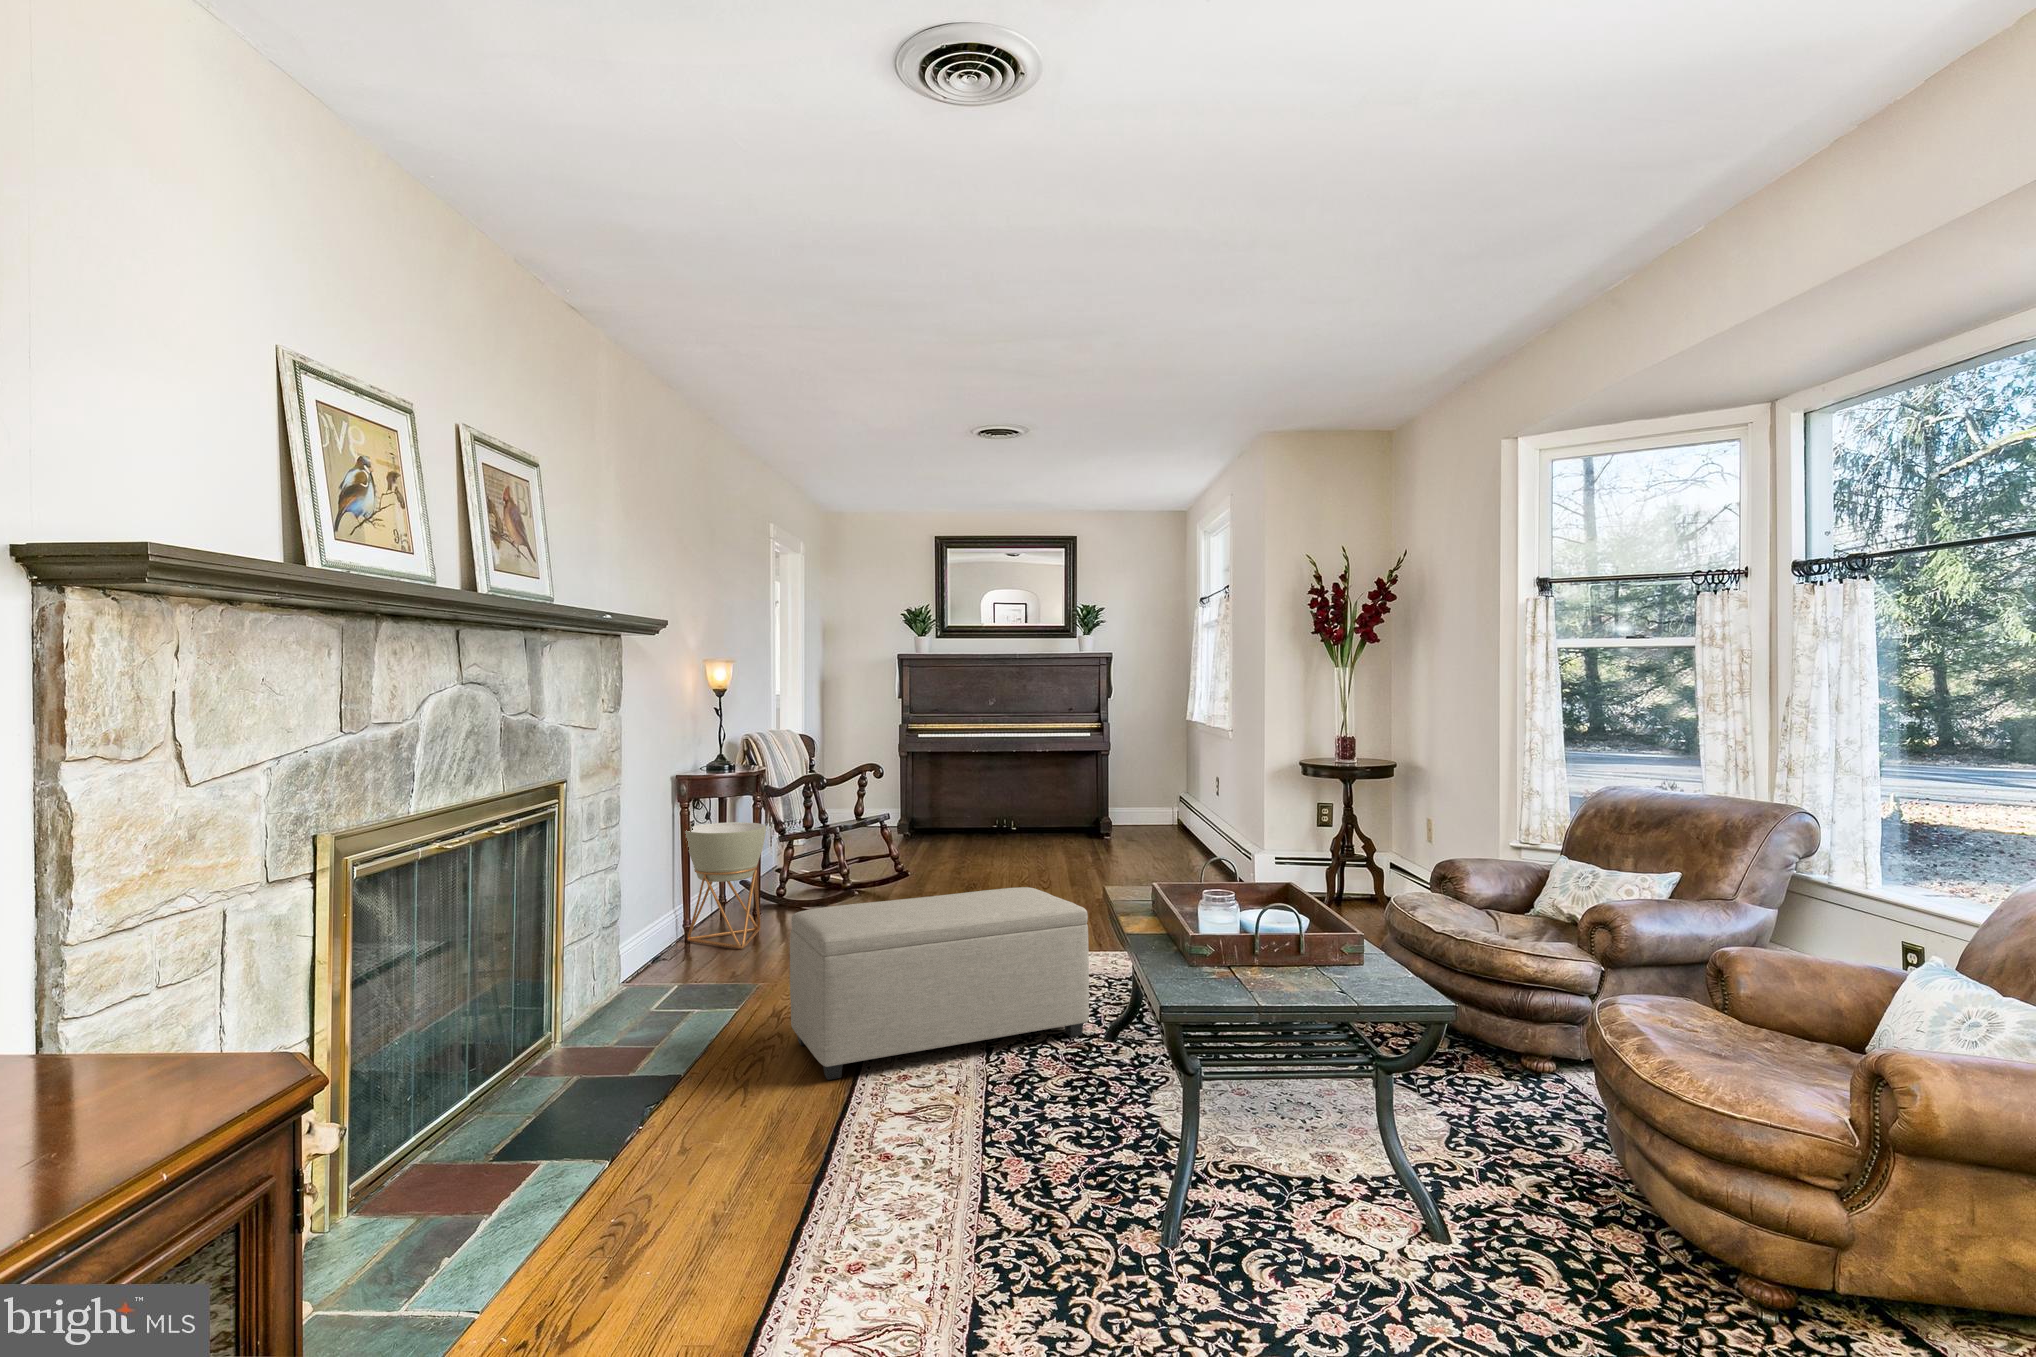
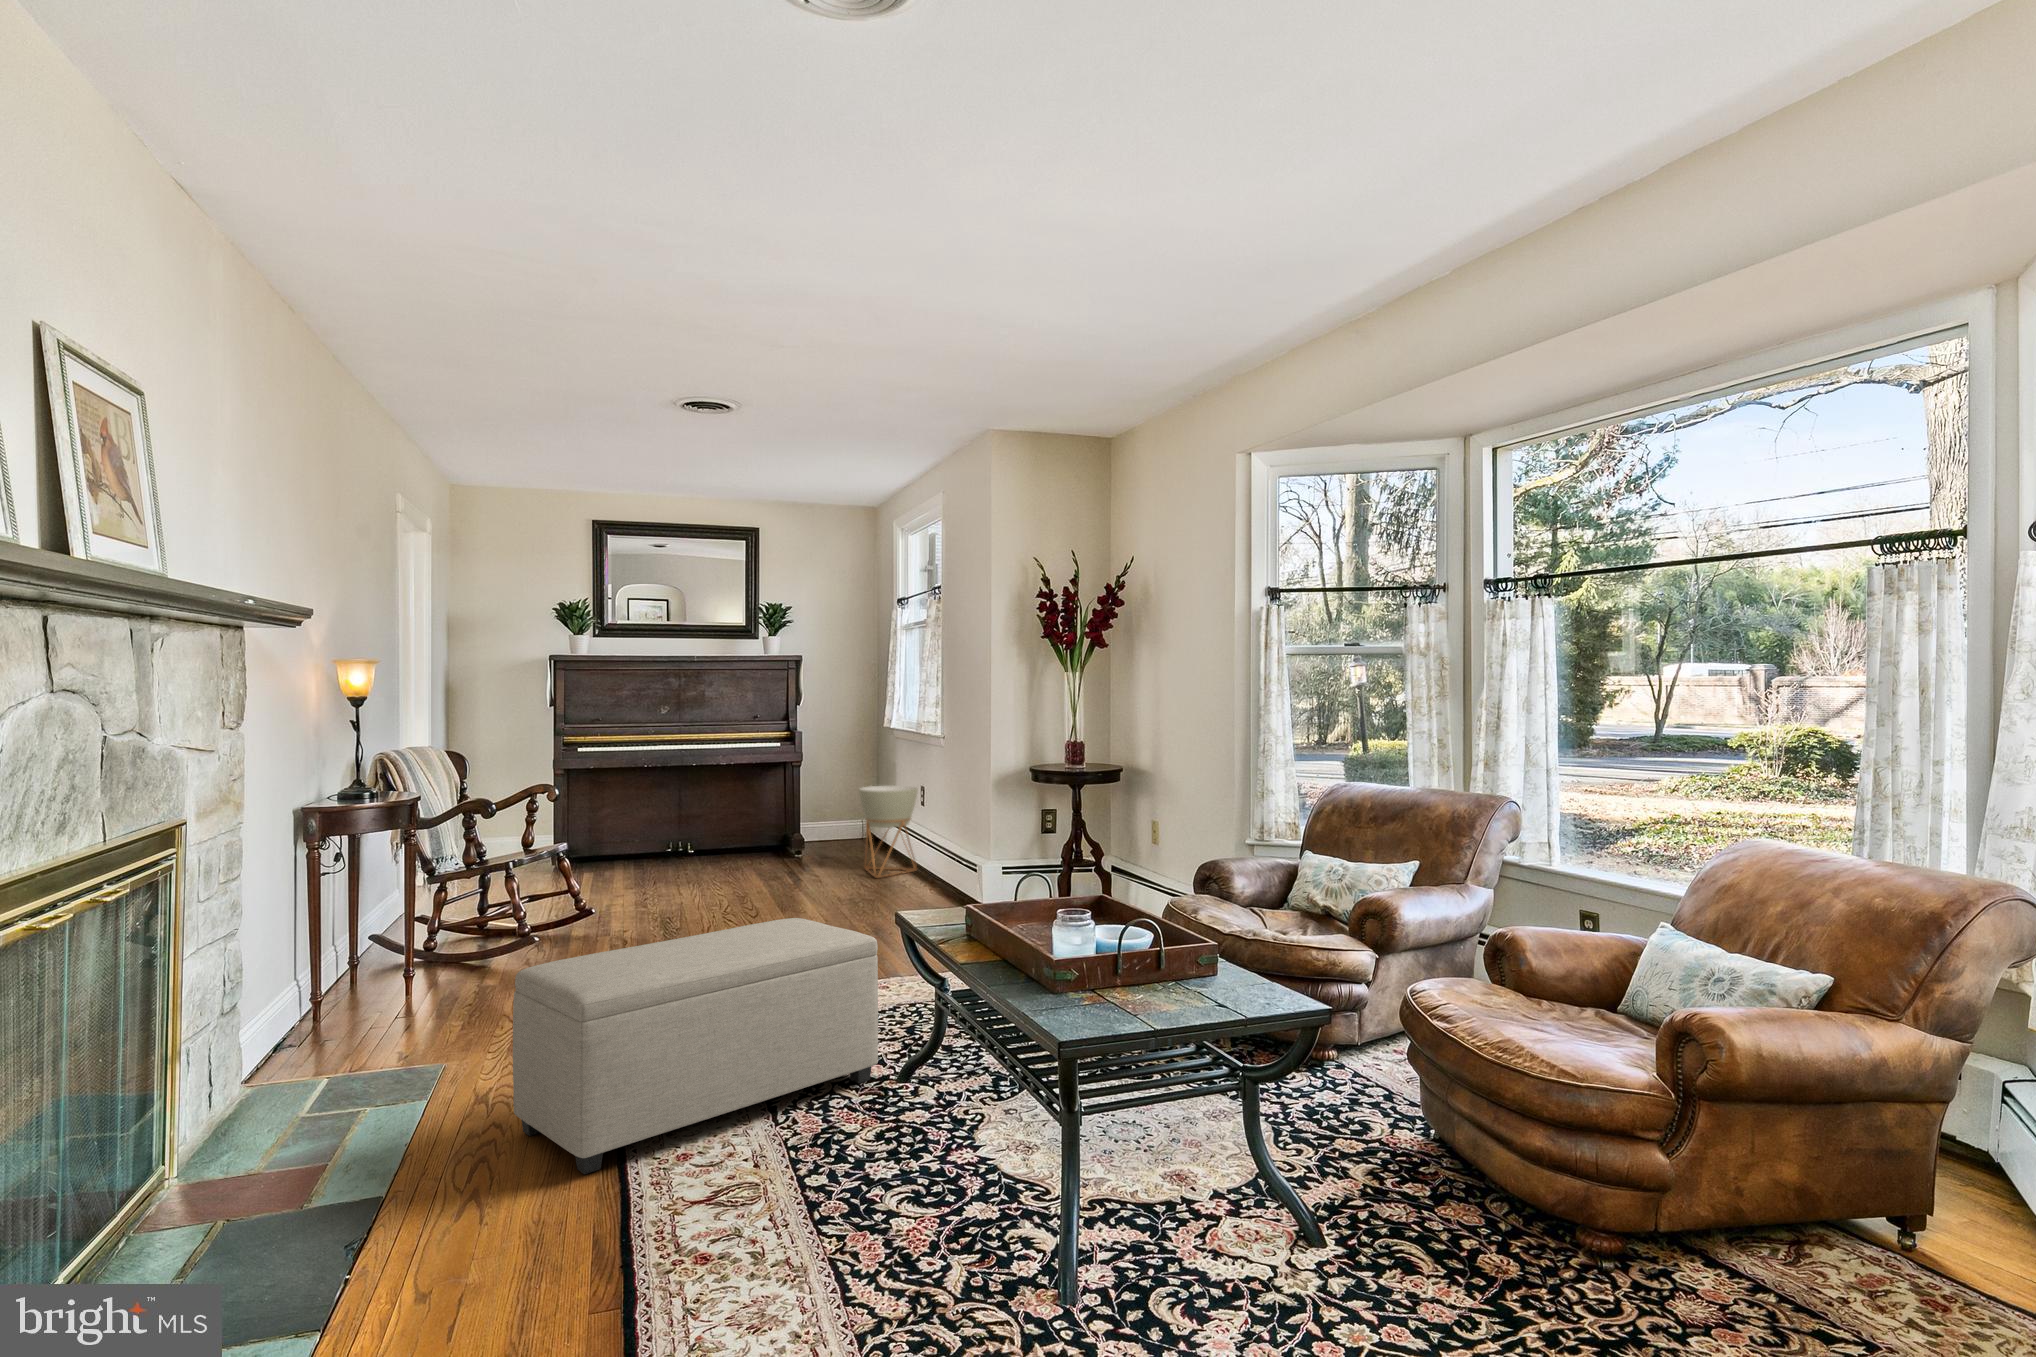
planter: present [685,822,766,949] -> present [859,786,918,878]

